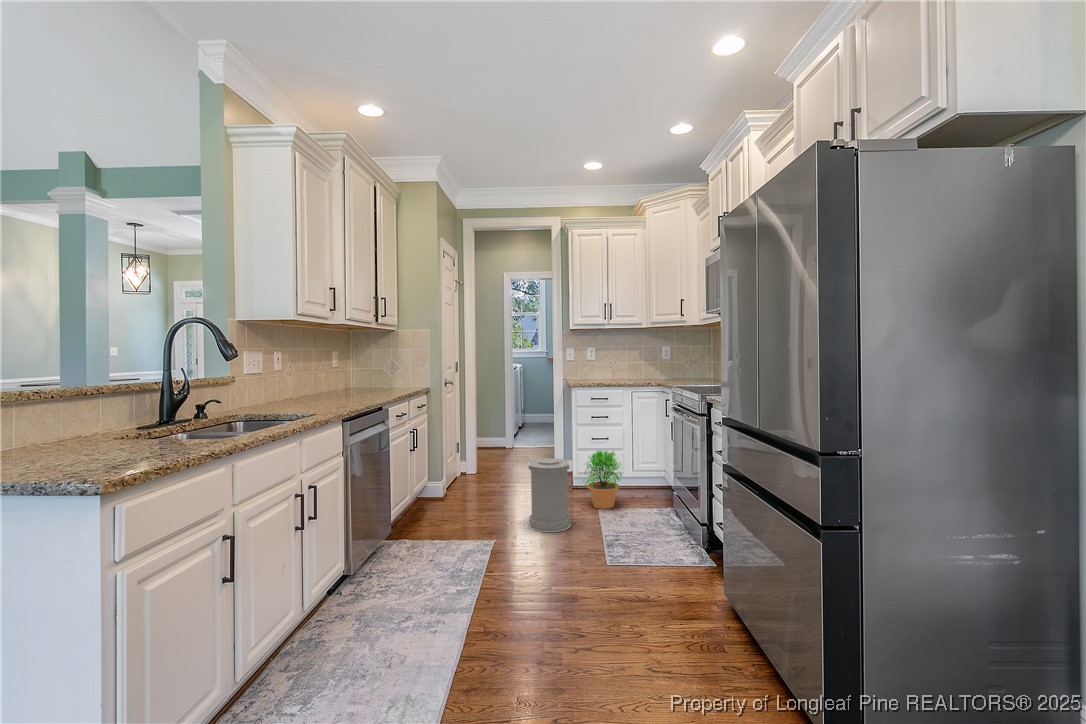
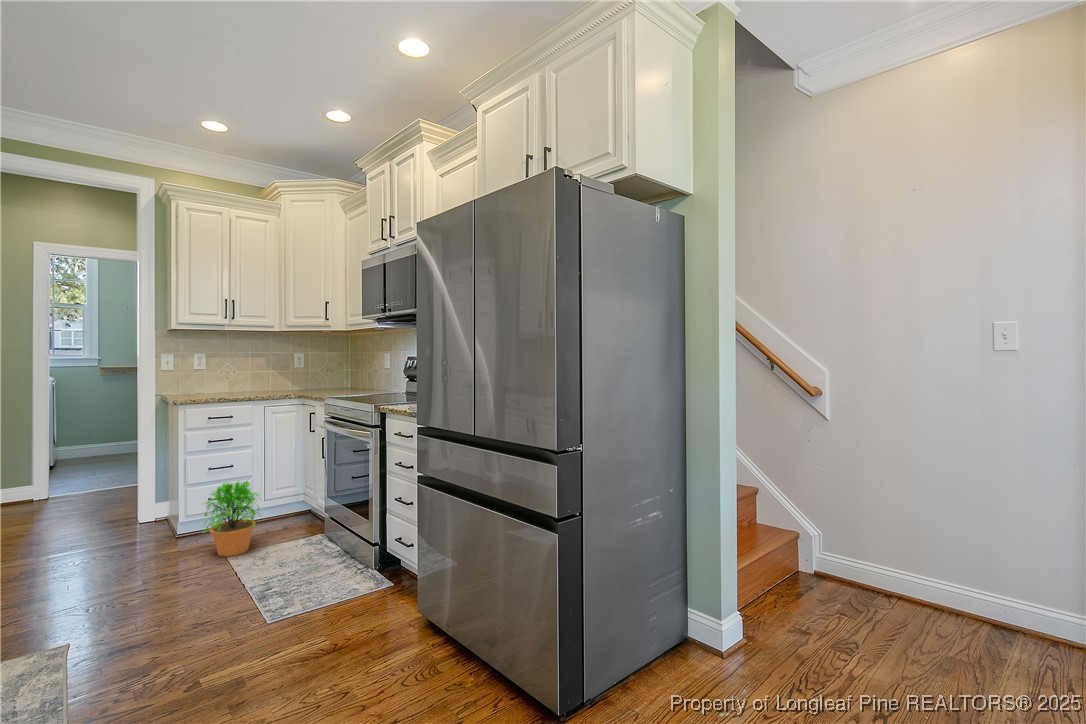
trash can: present [528,458,571,532] -> none [119,502,194,612]

